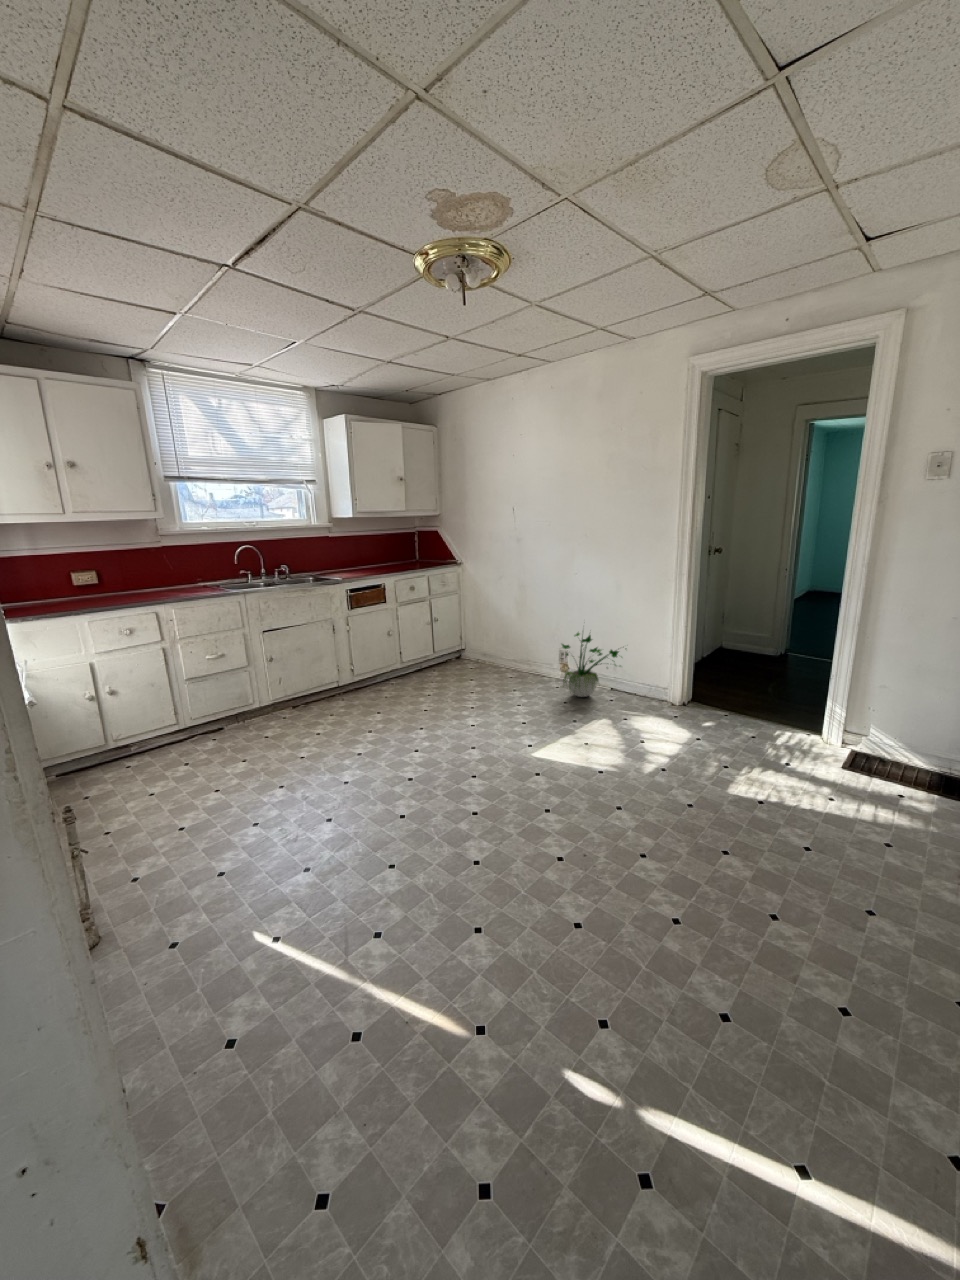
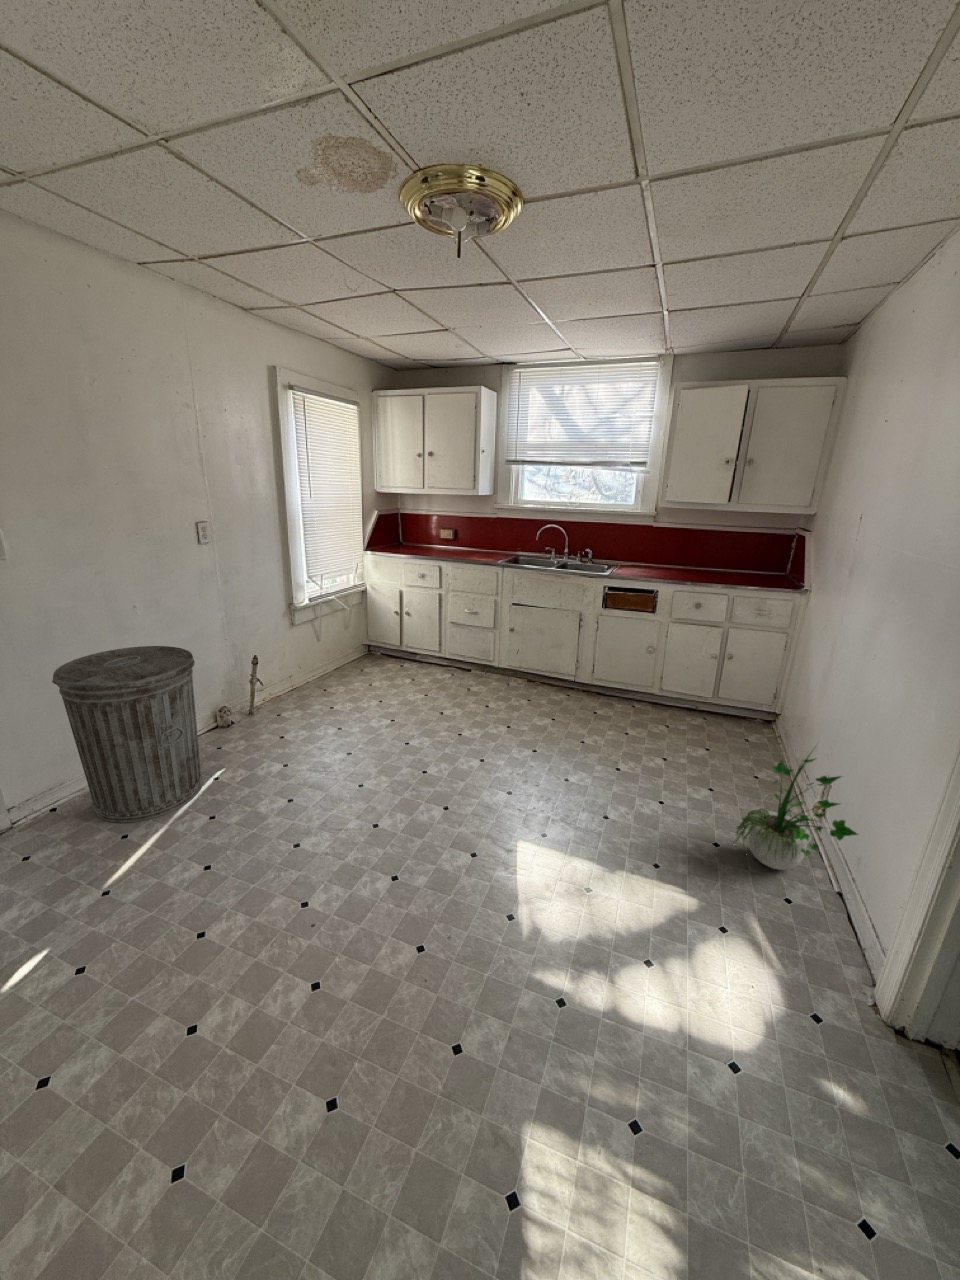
trash can: none [72,758,327,1116] -> present [52,646,202,823]

